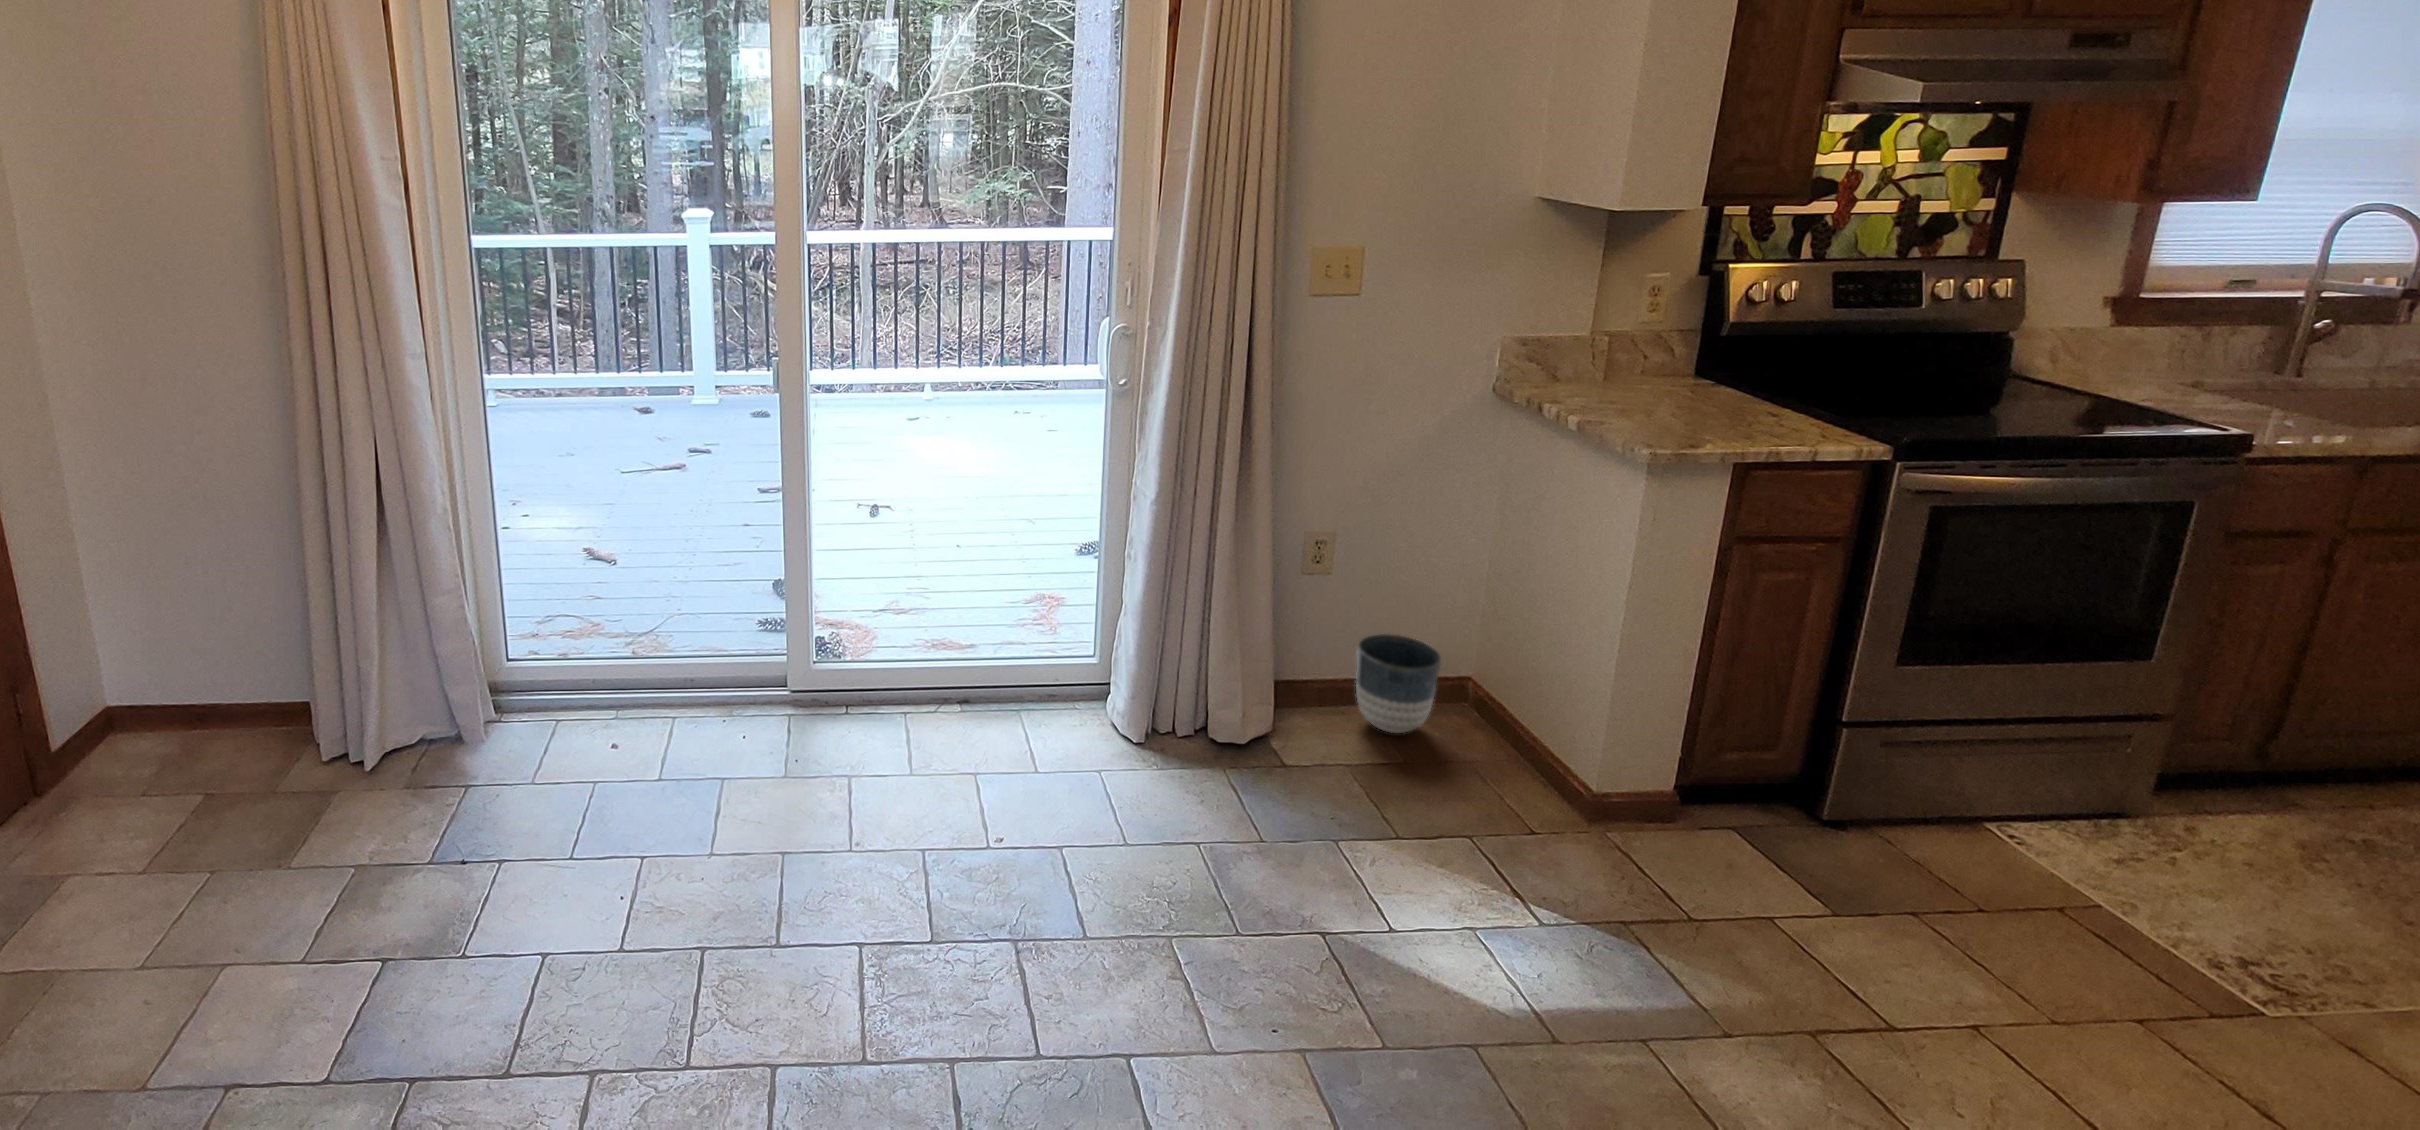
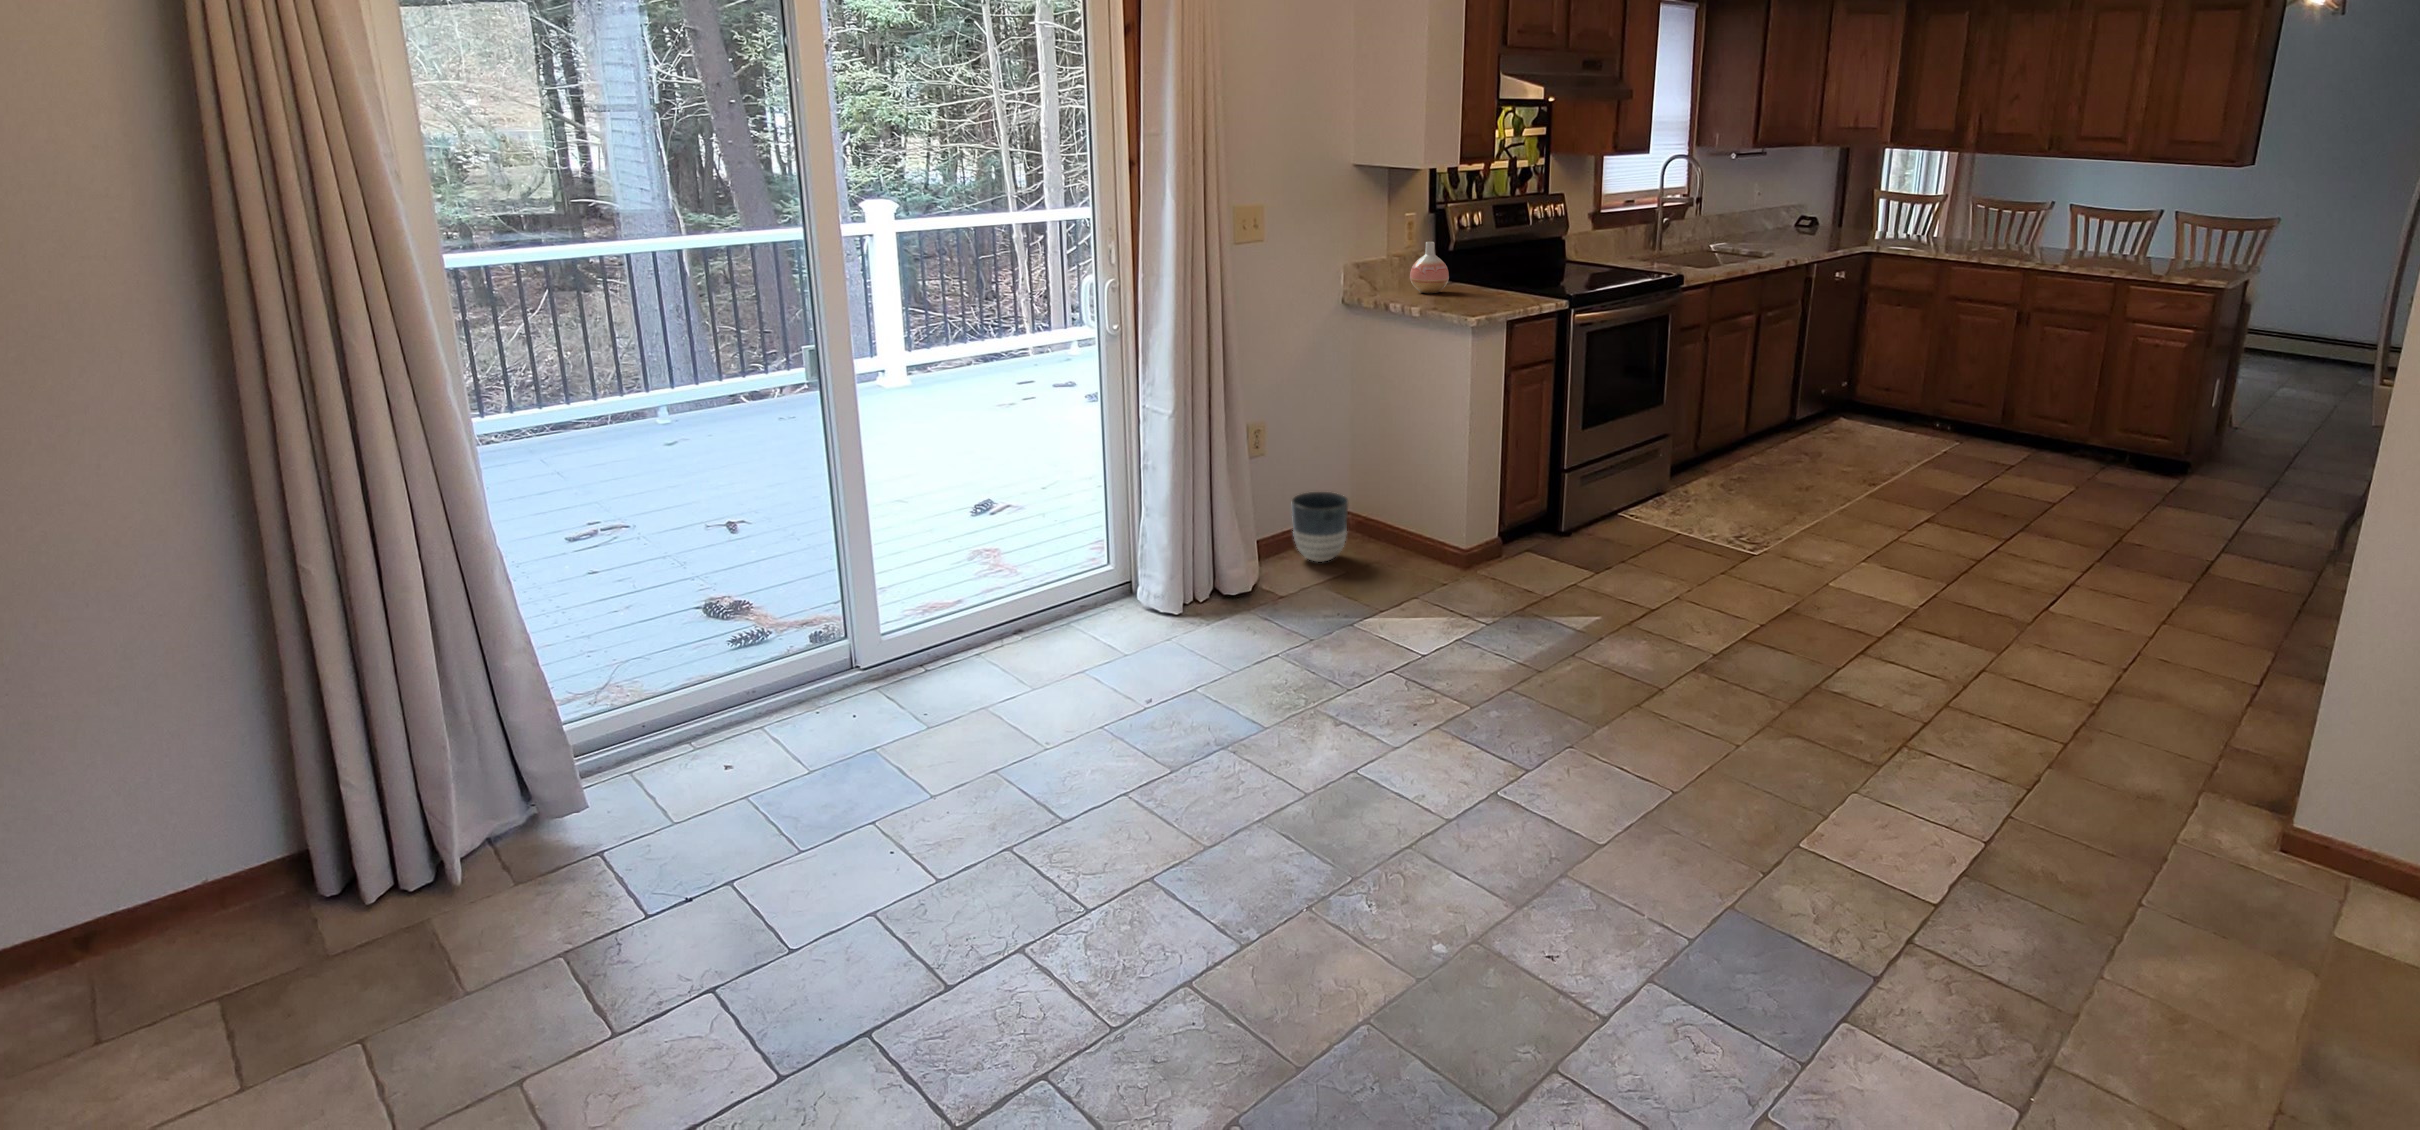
vase: none [1611,321,1680,399] -> present [1410,242,1449,293]

